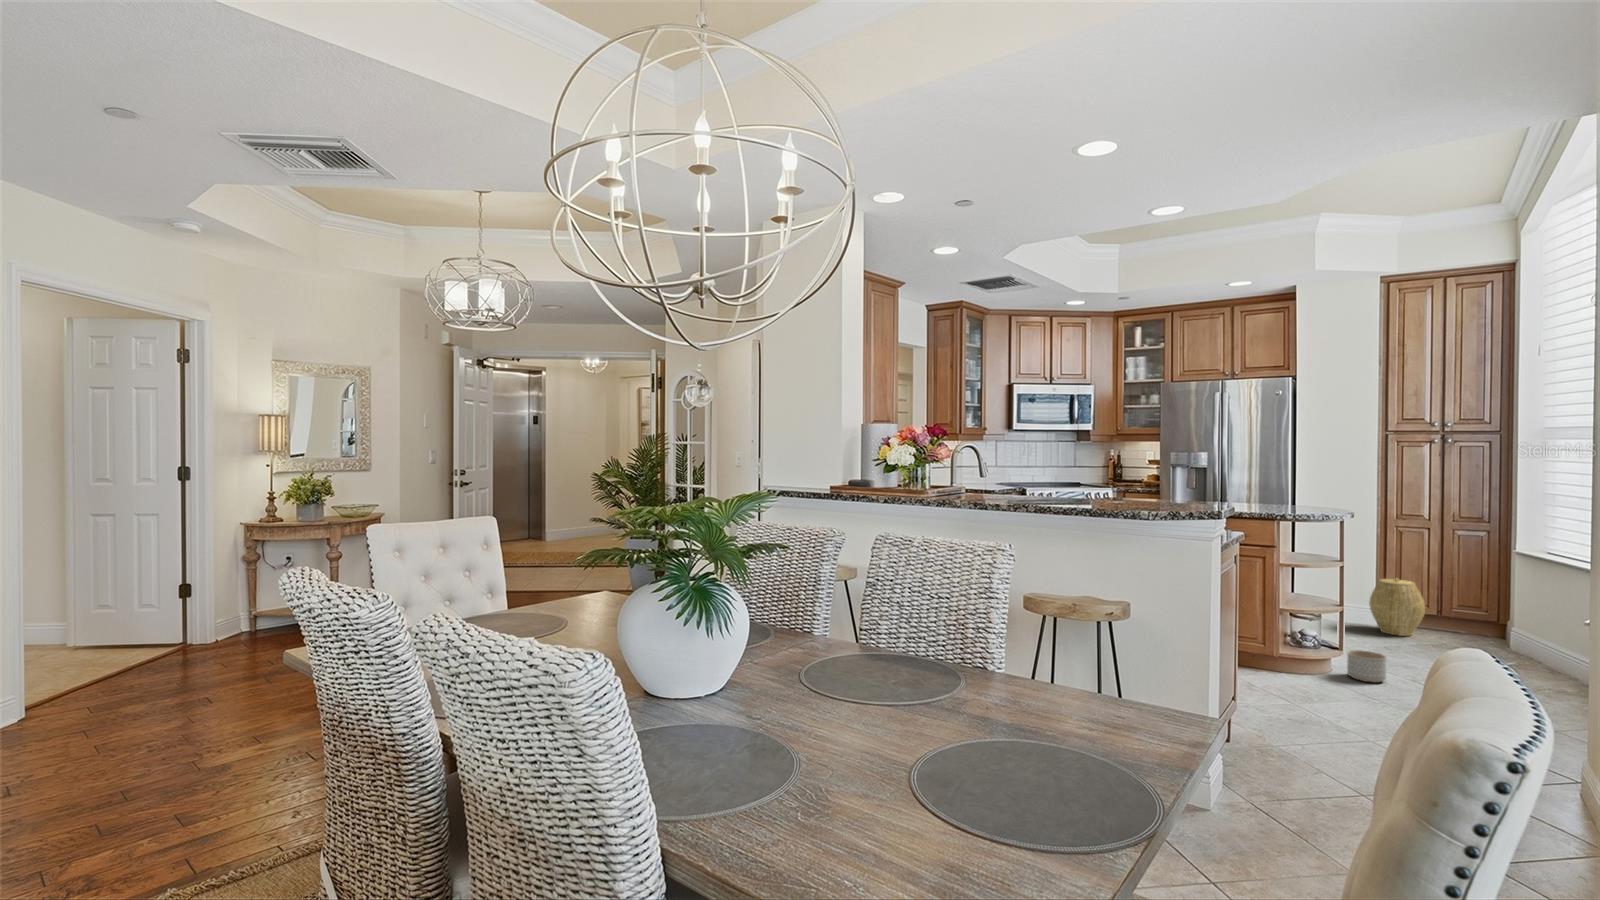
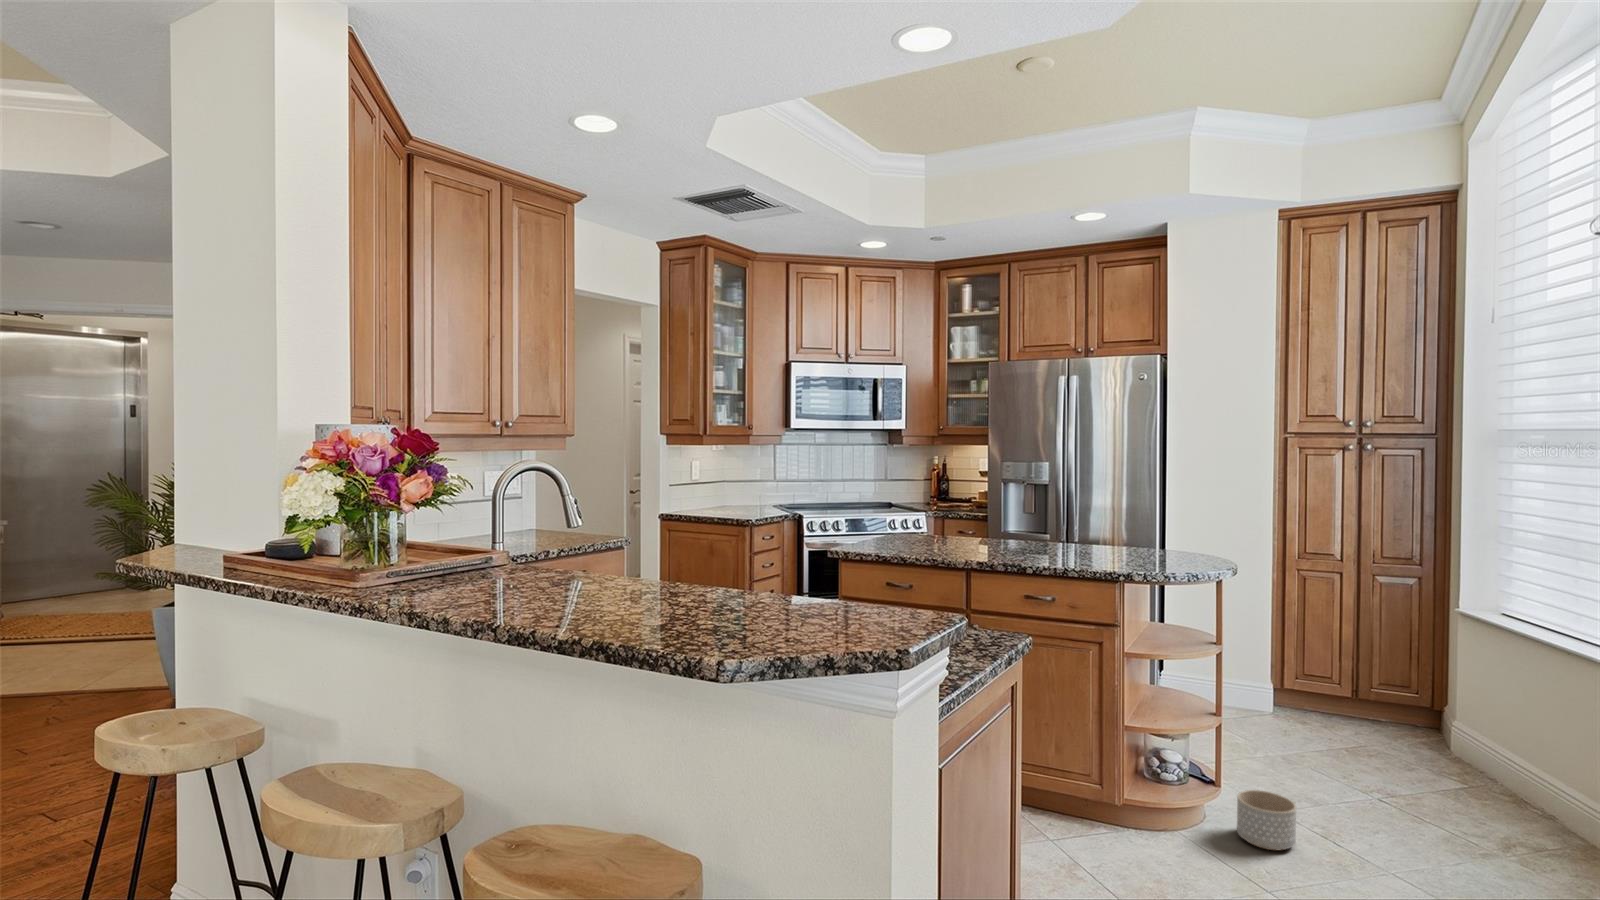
woven basket: present [1369,578,1425,636] -> none [1263,646,1338,732]

